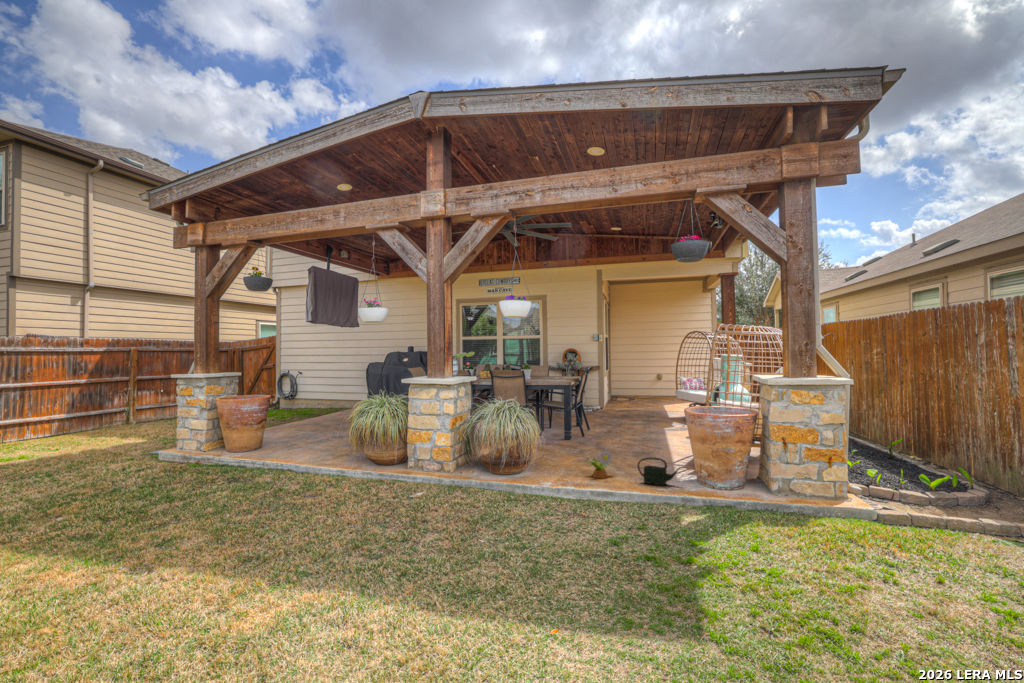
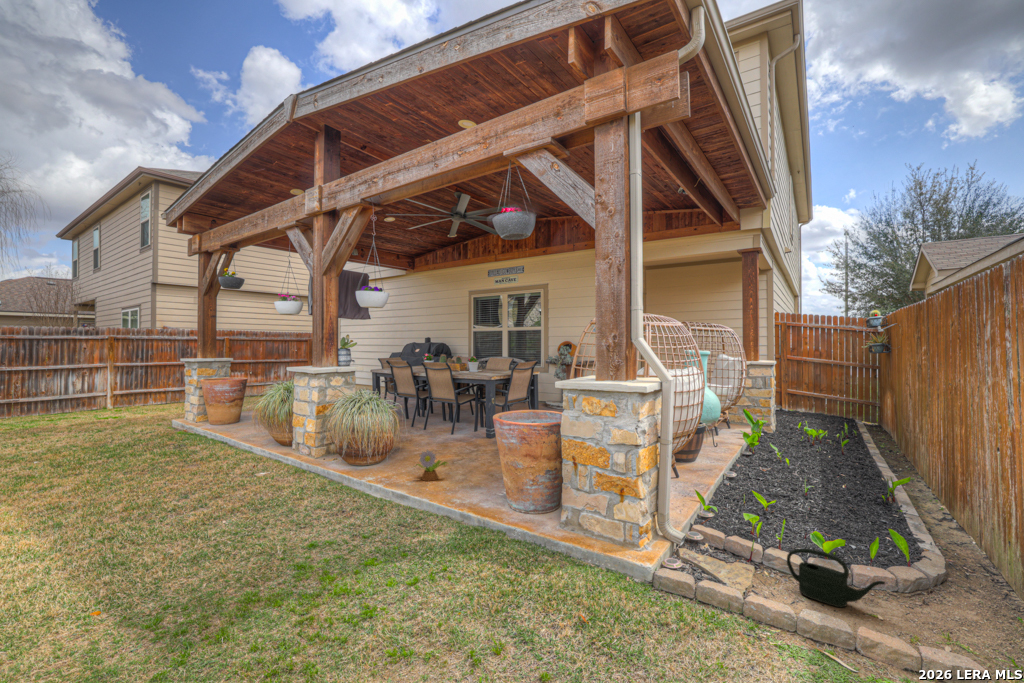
watering can: present [638,458,682,485] -> present [787,549,885,607]

